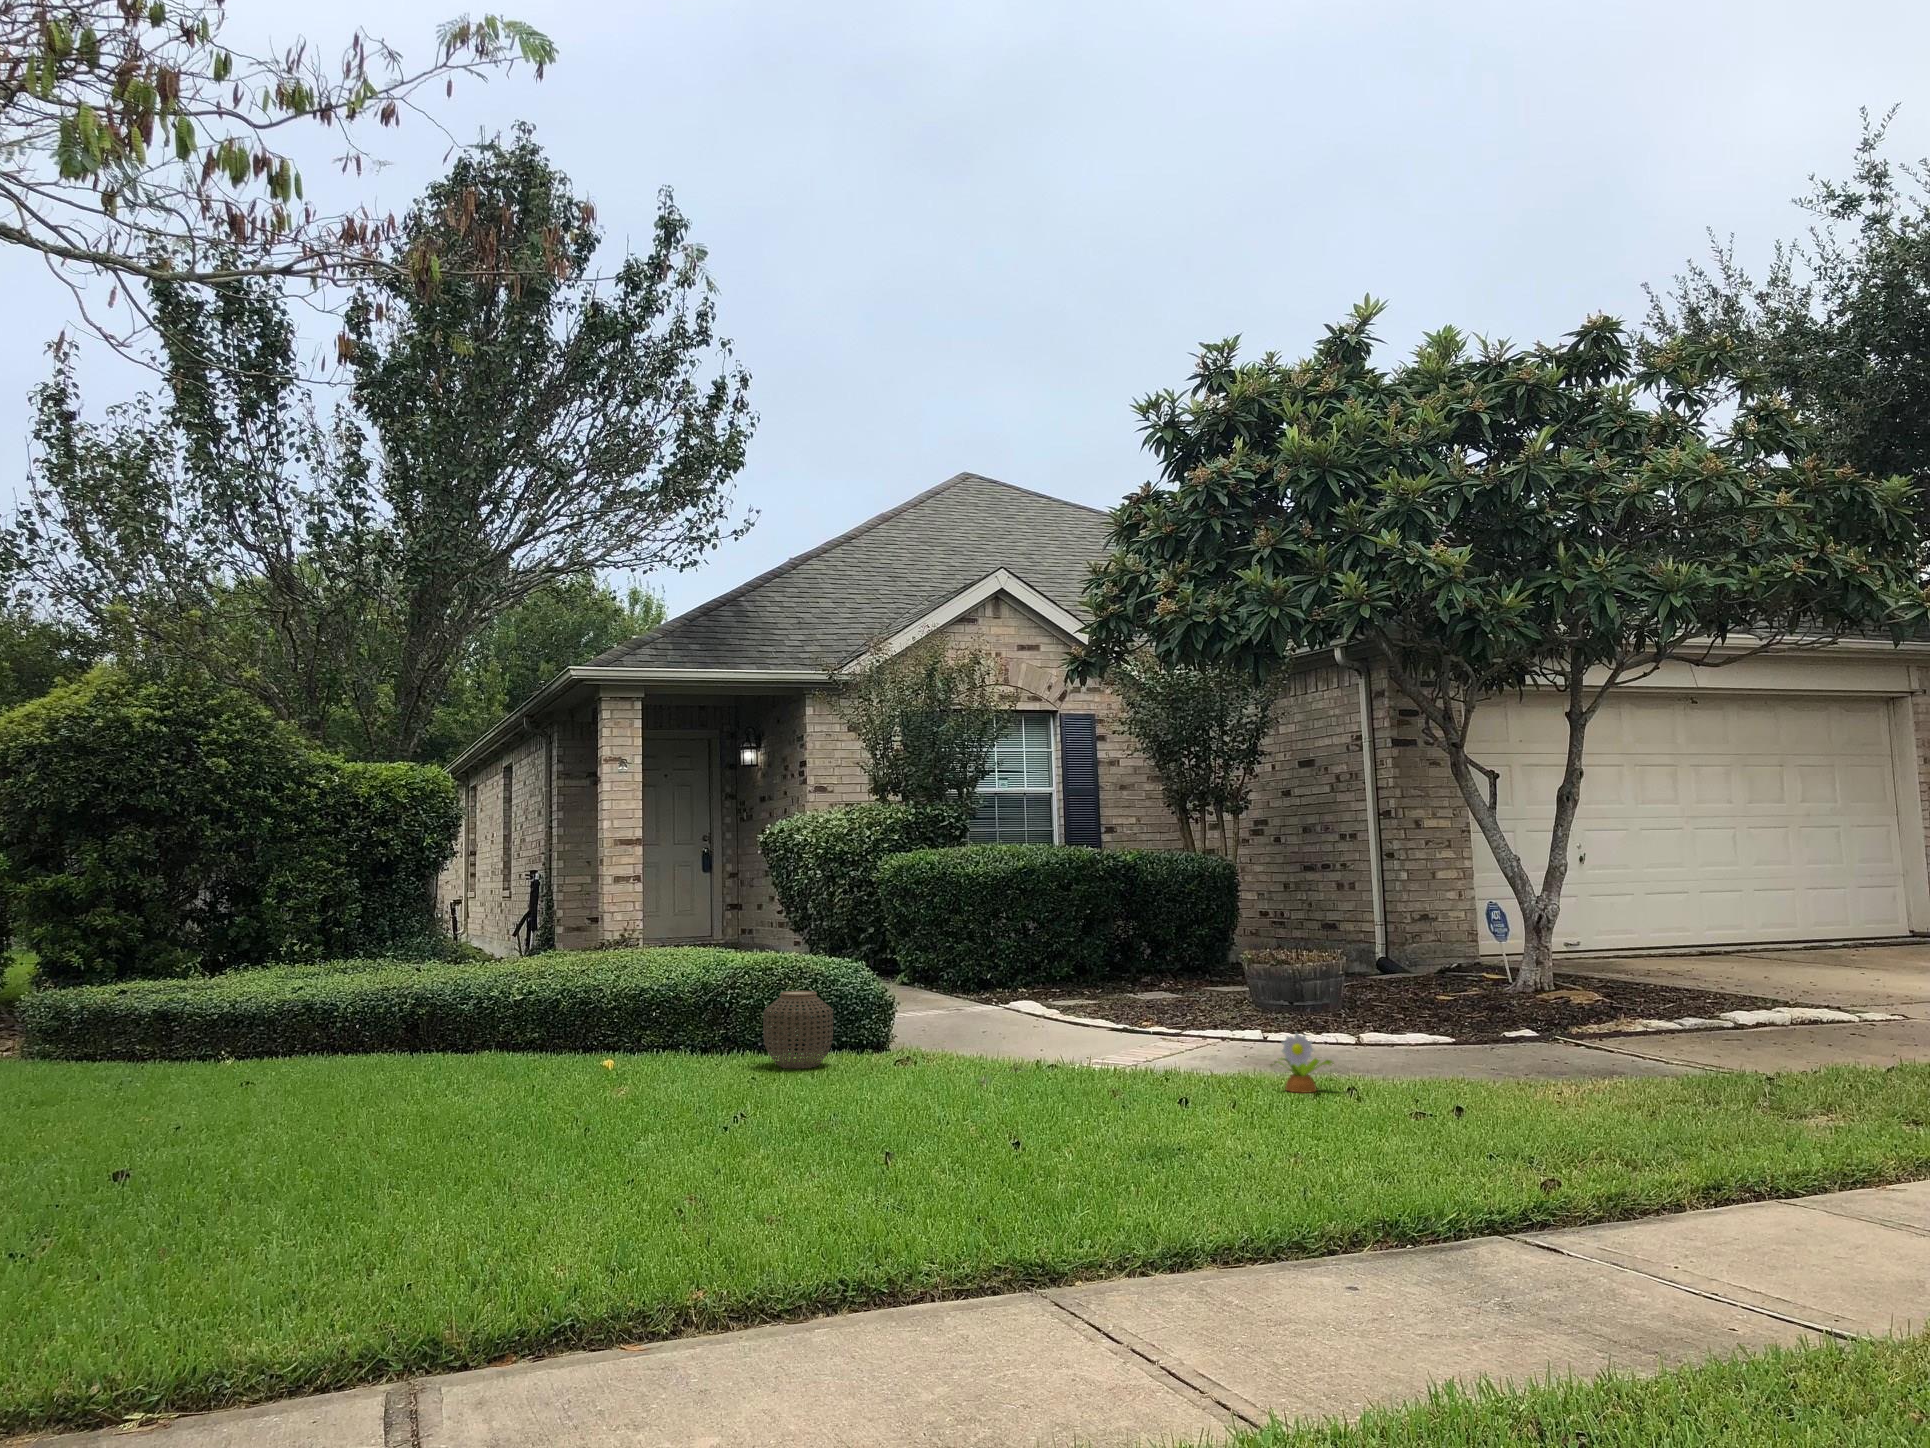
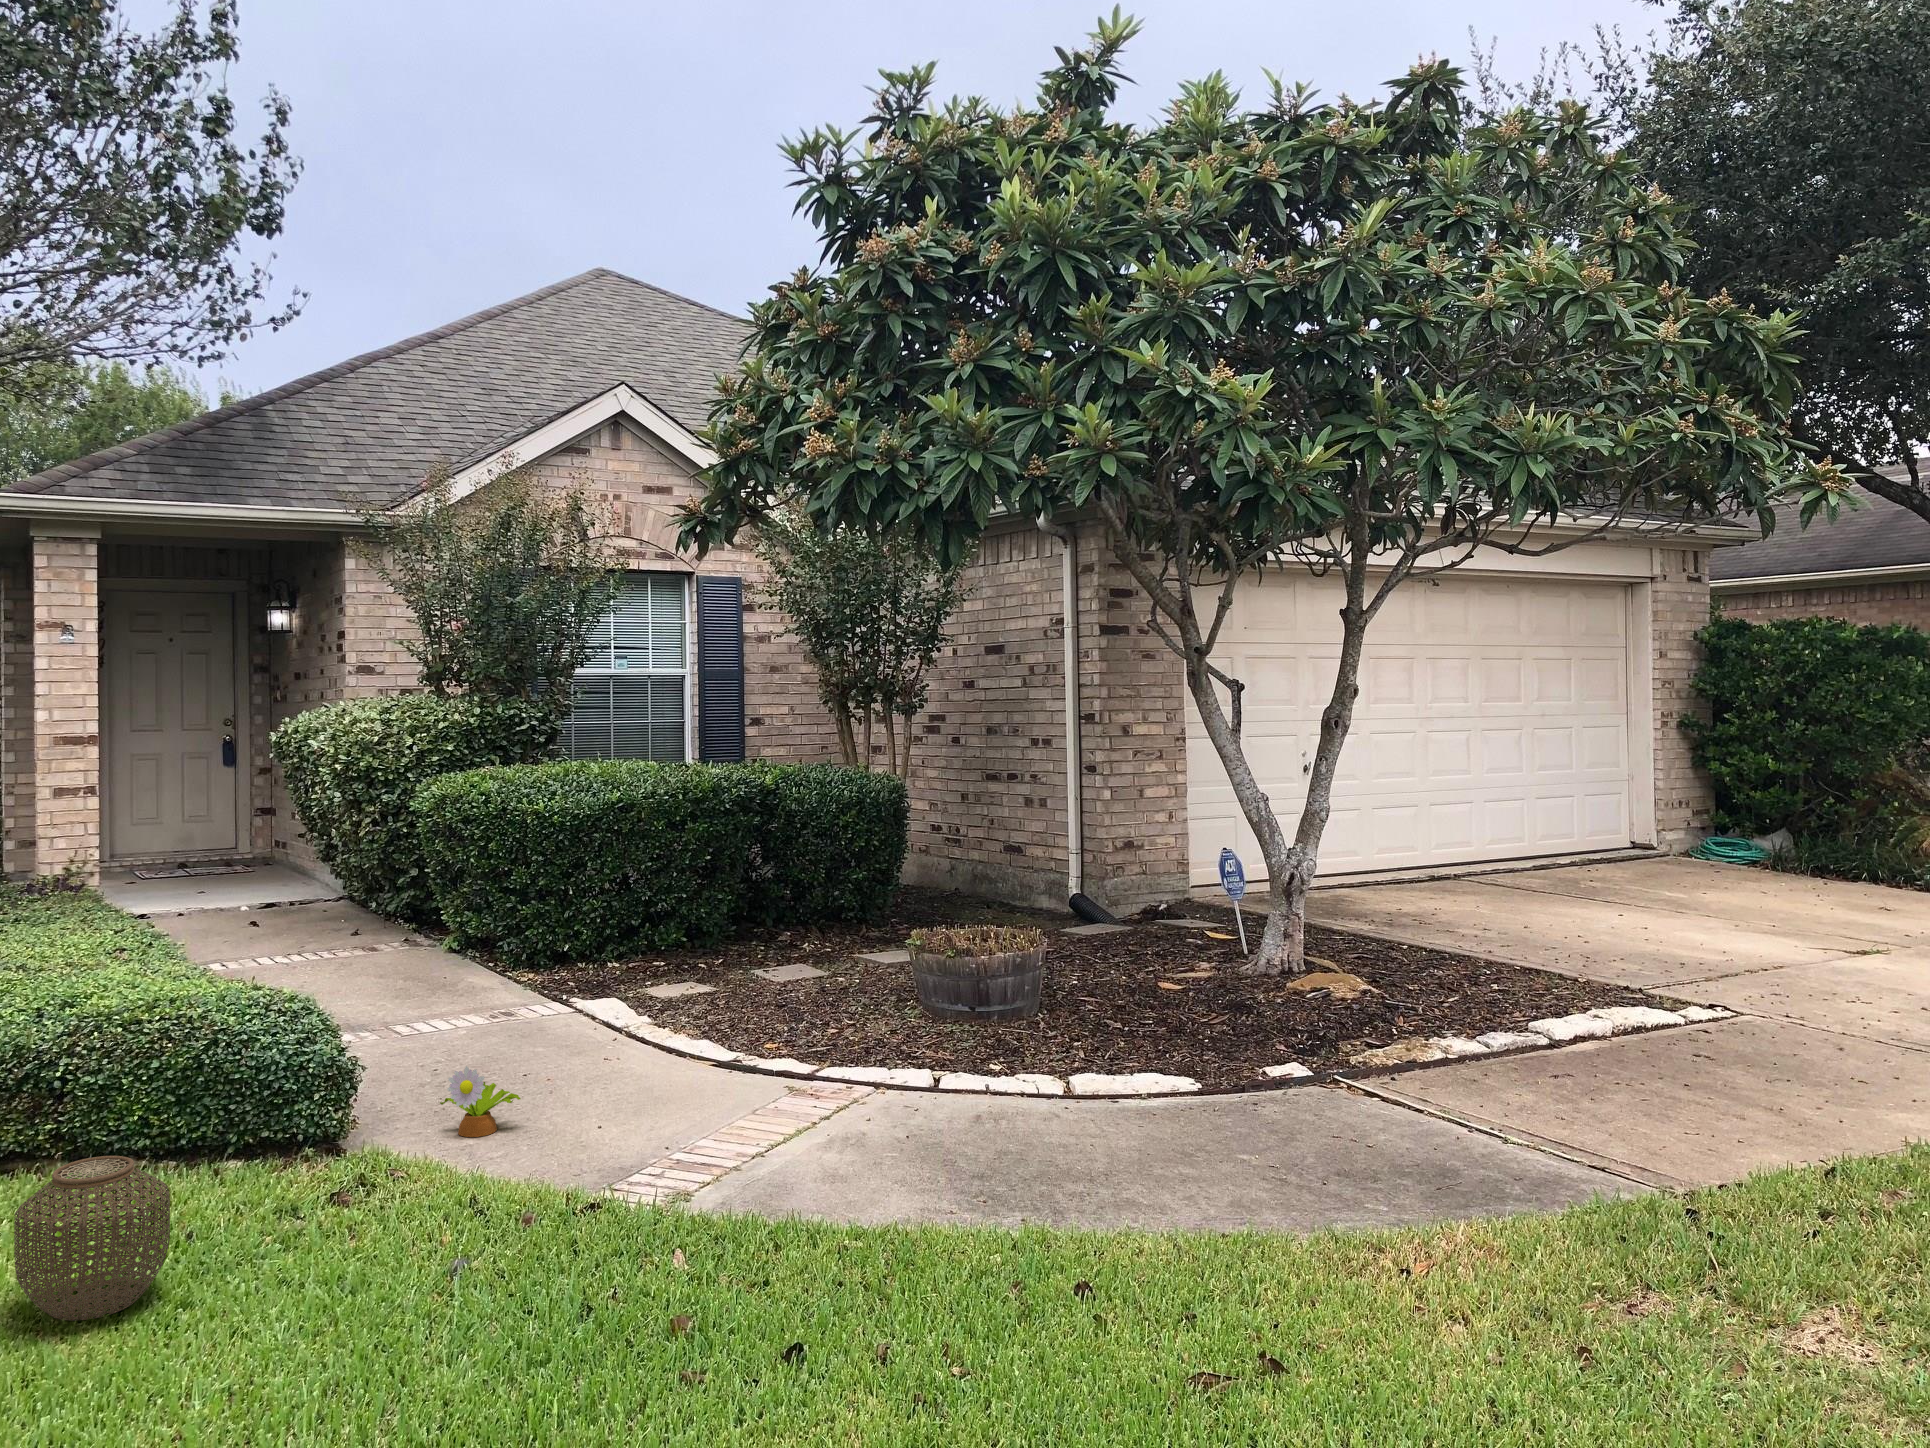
decorative plant: present [1274,1033,1334,1093] -> present [440,1066,521,1137]

